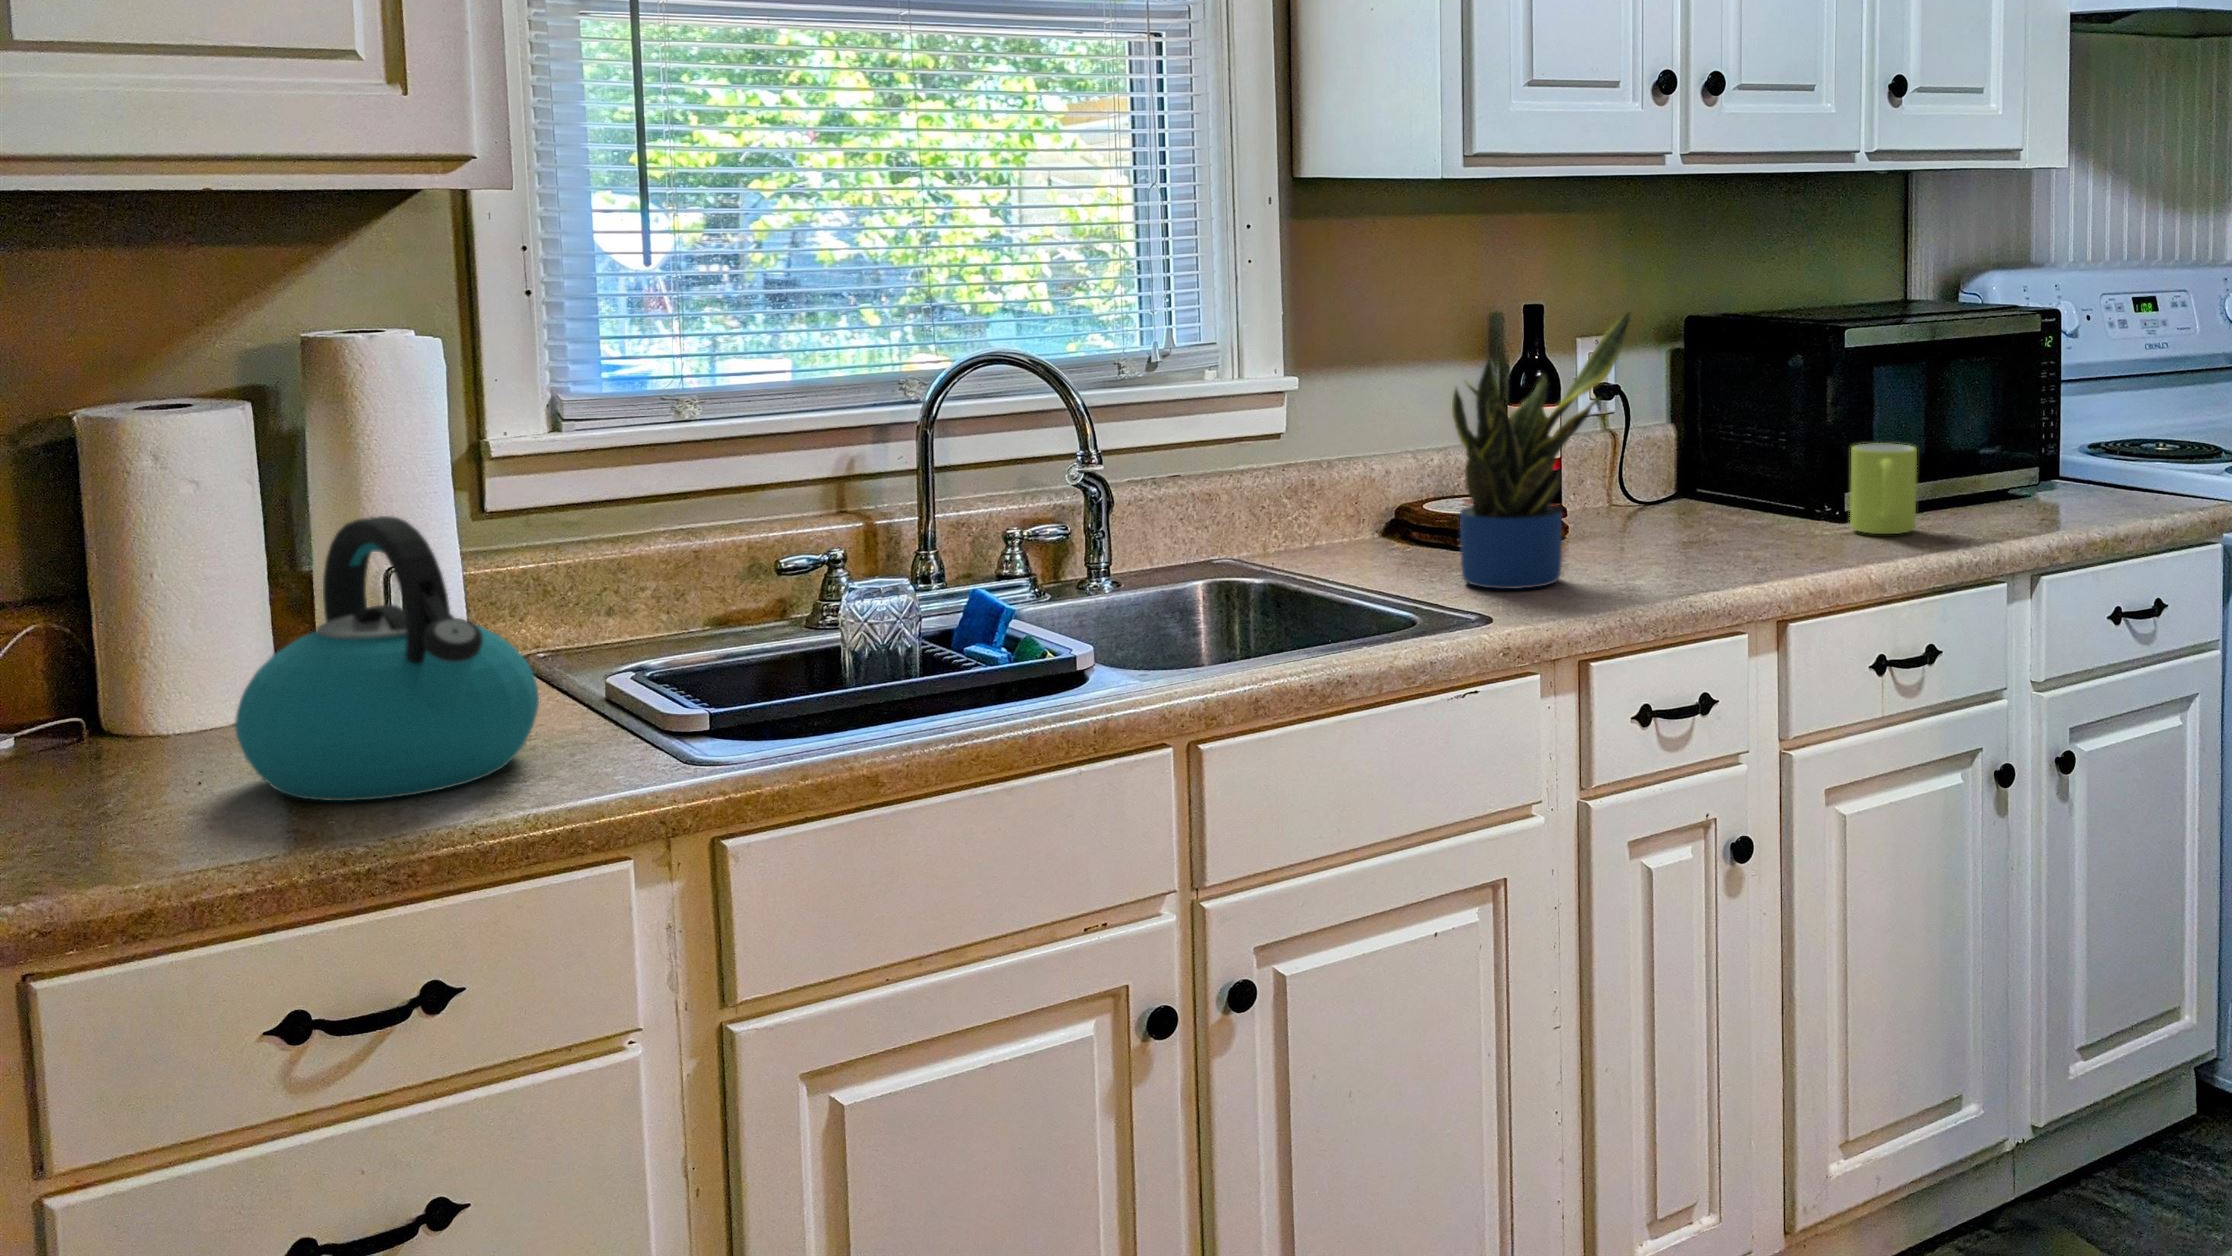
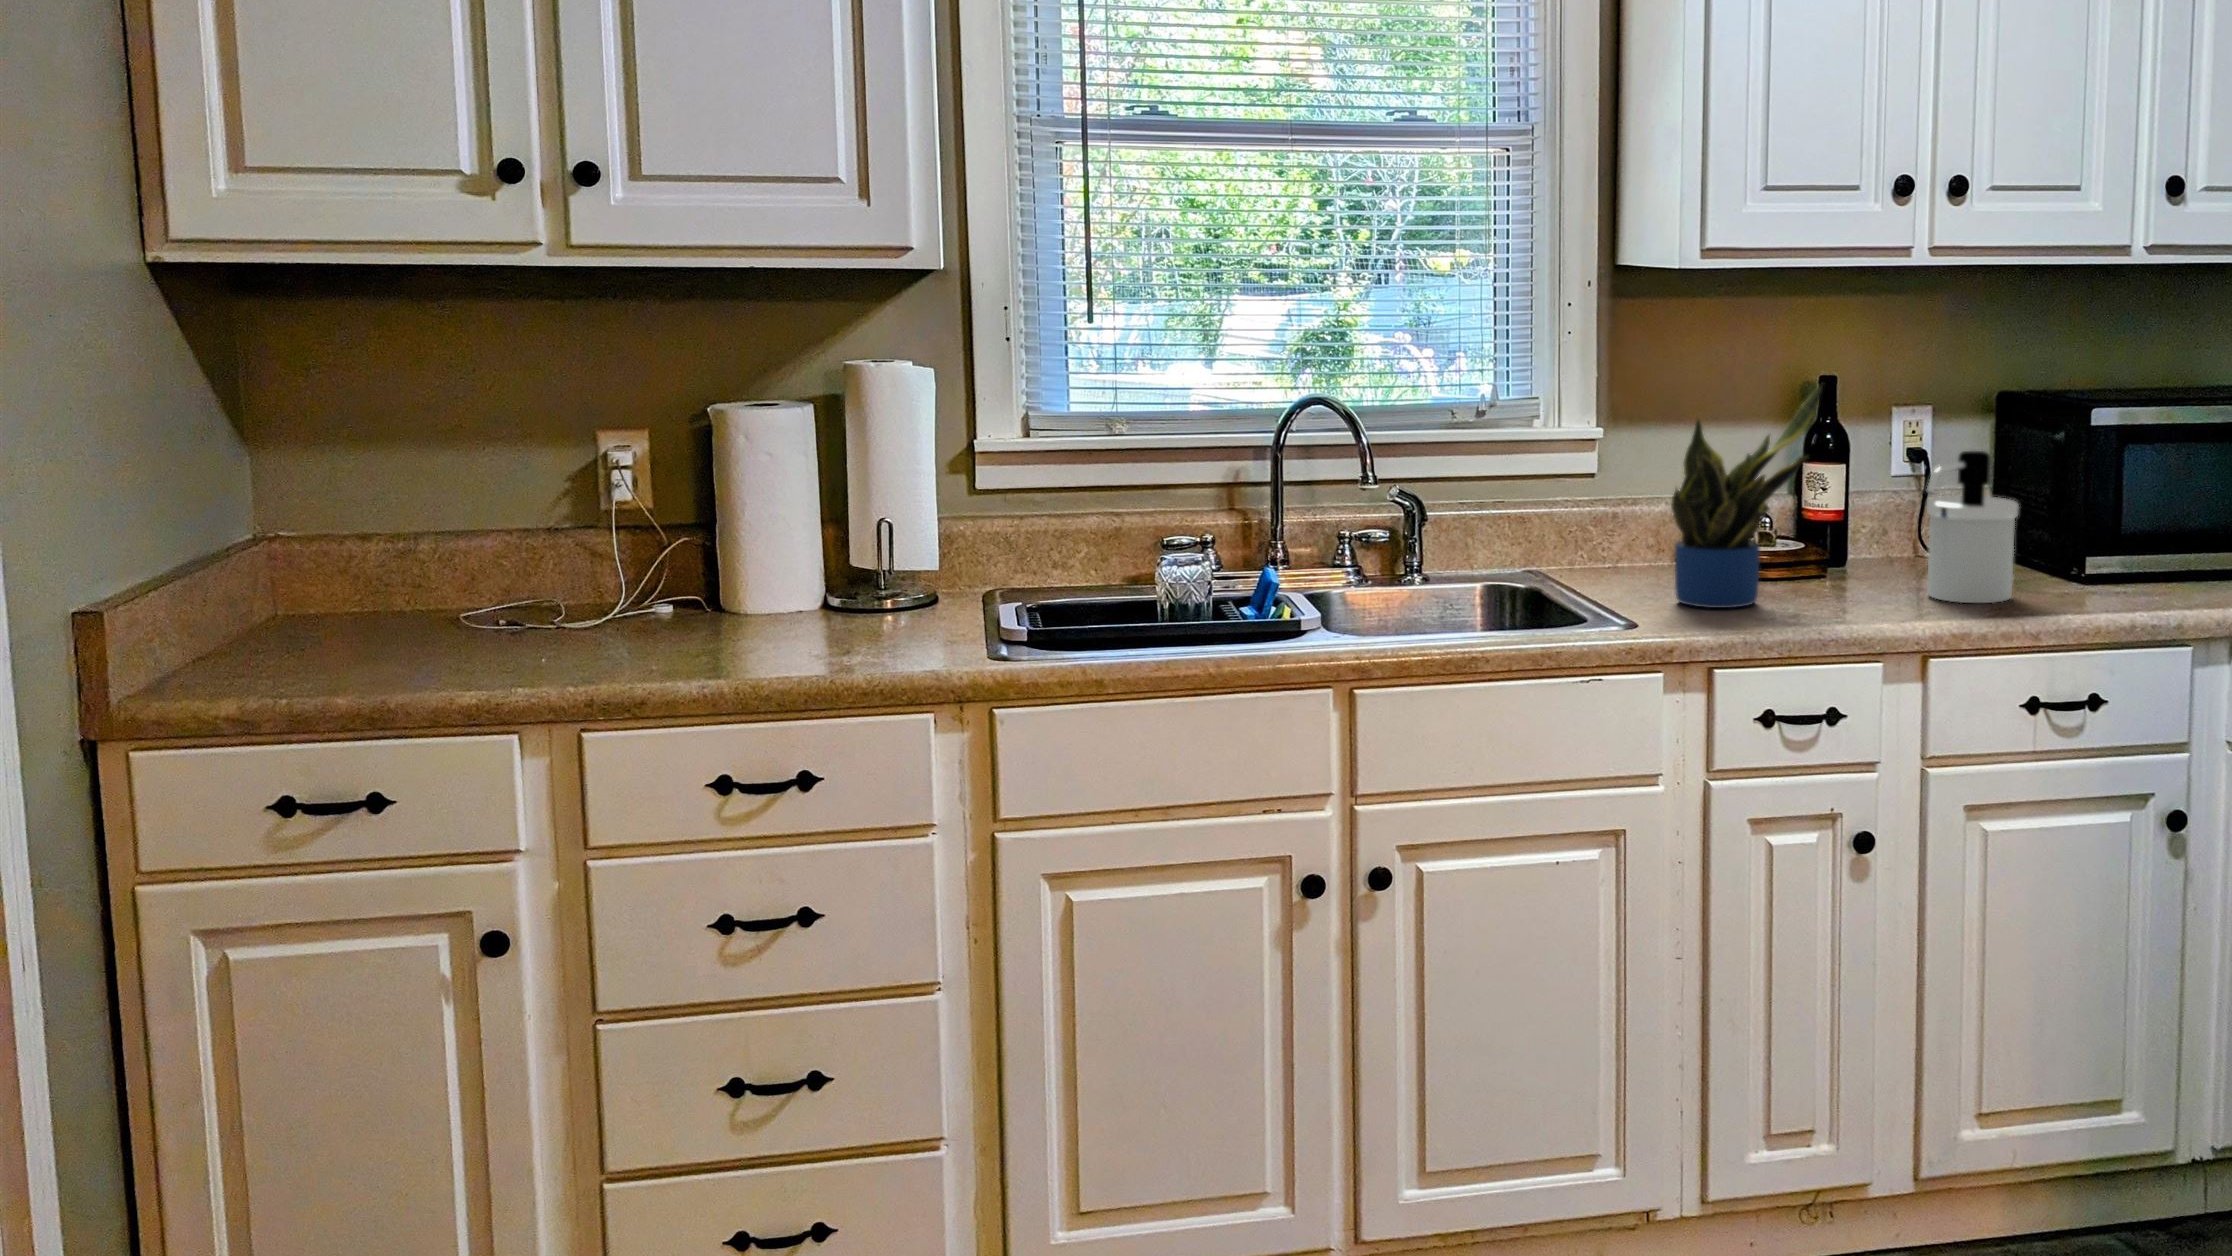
soap dispenser: none [1711,382,1814,557] -> present [1927,451,2018,603]
mug: present [1850,443,1917,534] -> none [2078,513,2142,595]
kettle: present [235,516,539,801] -> none [736,480,919,658]

